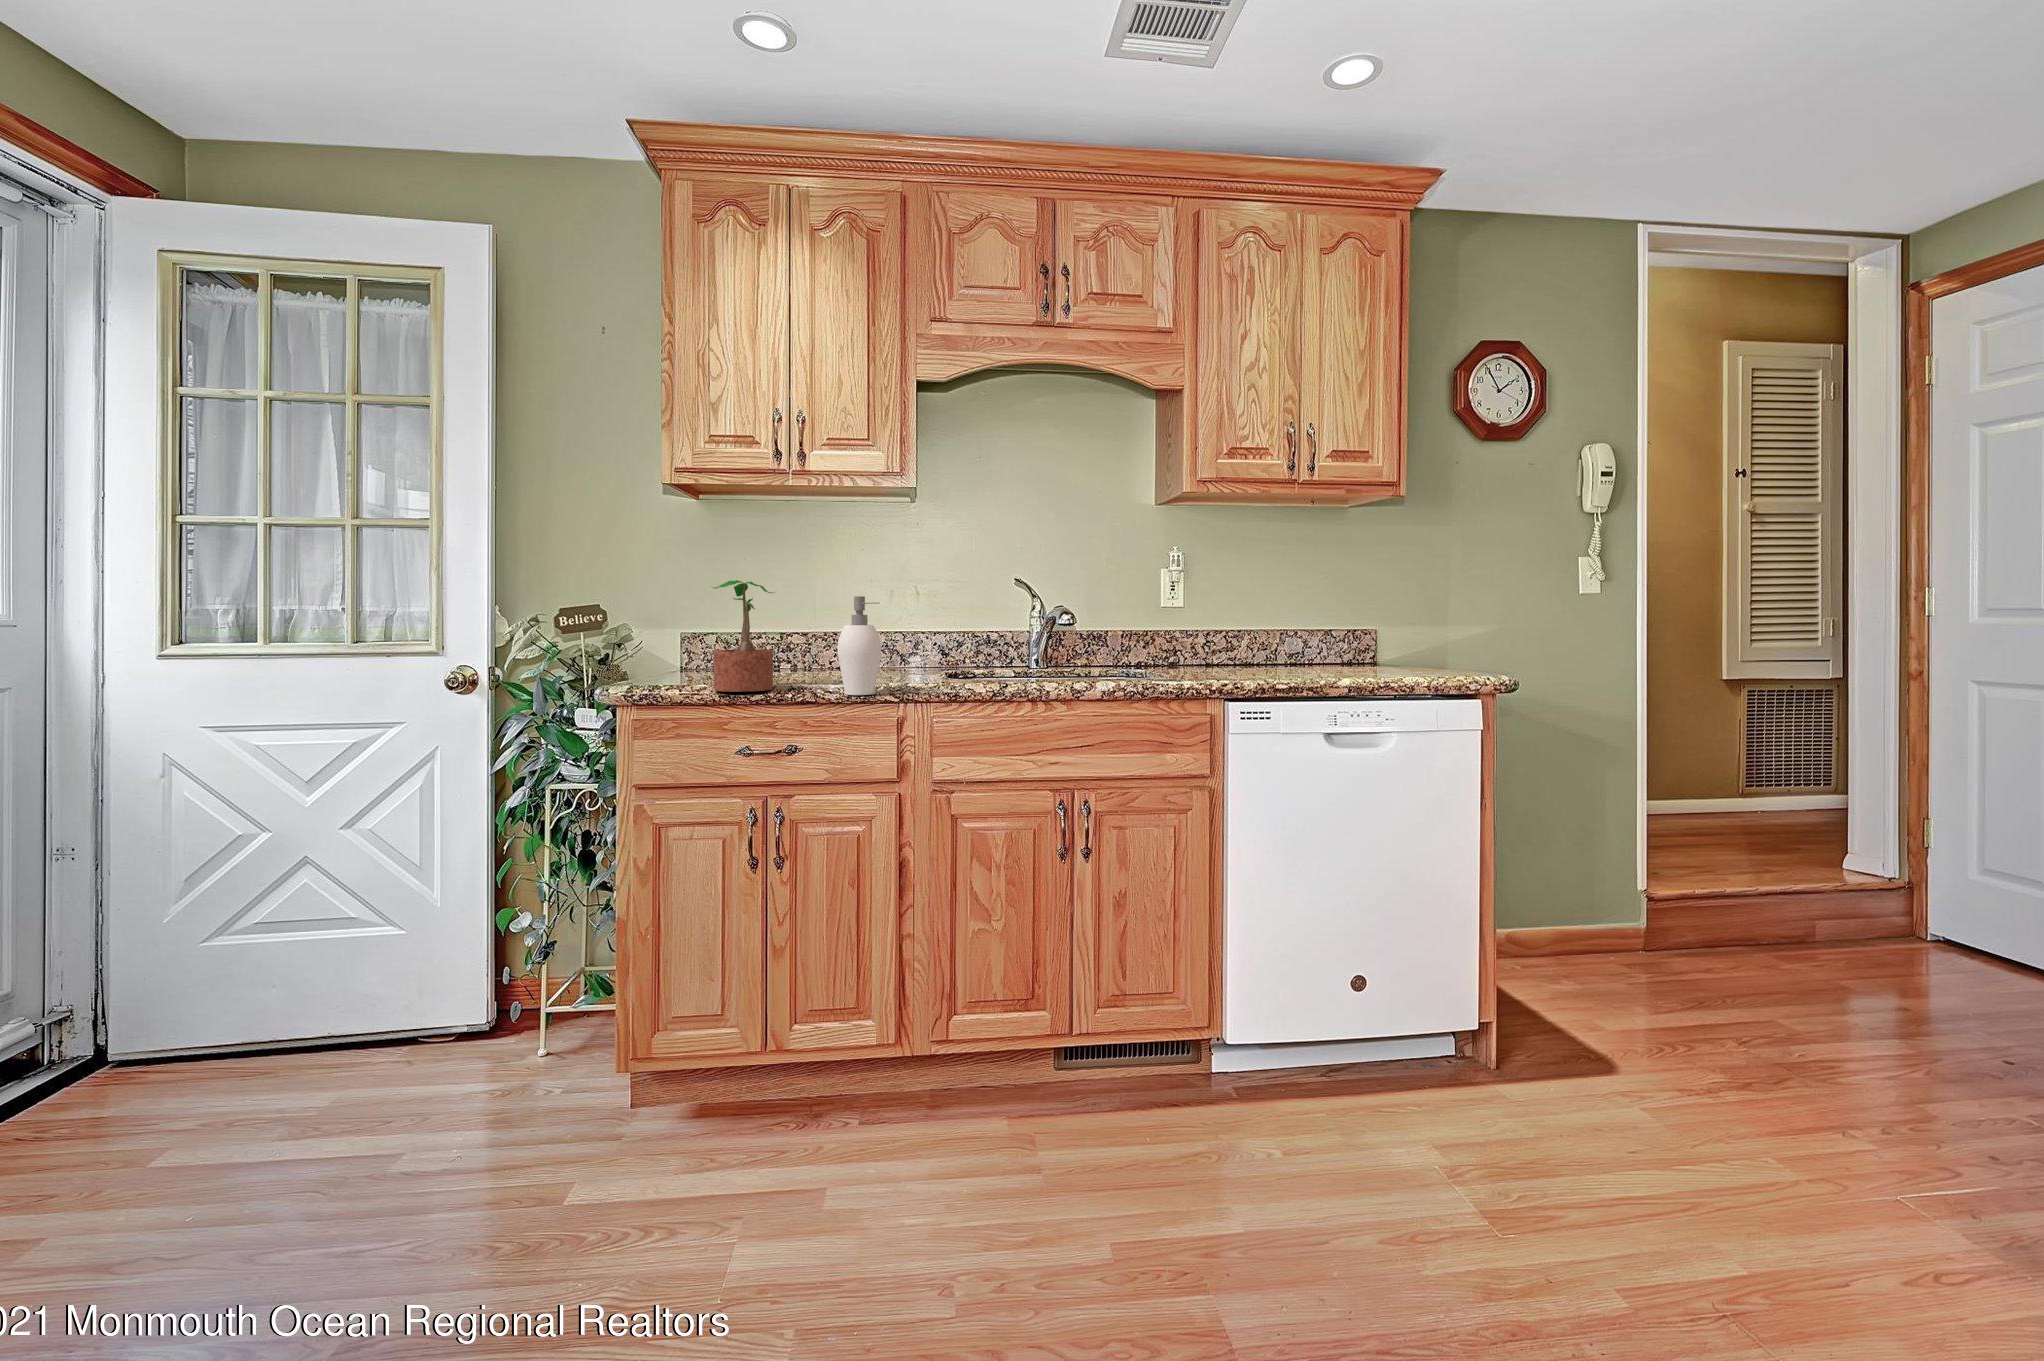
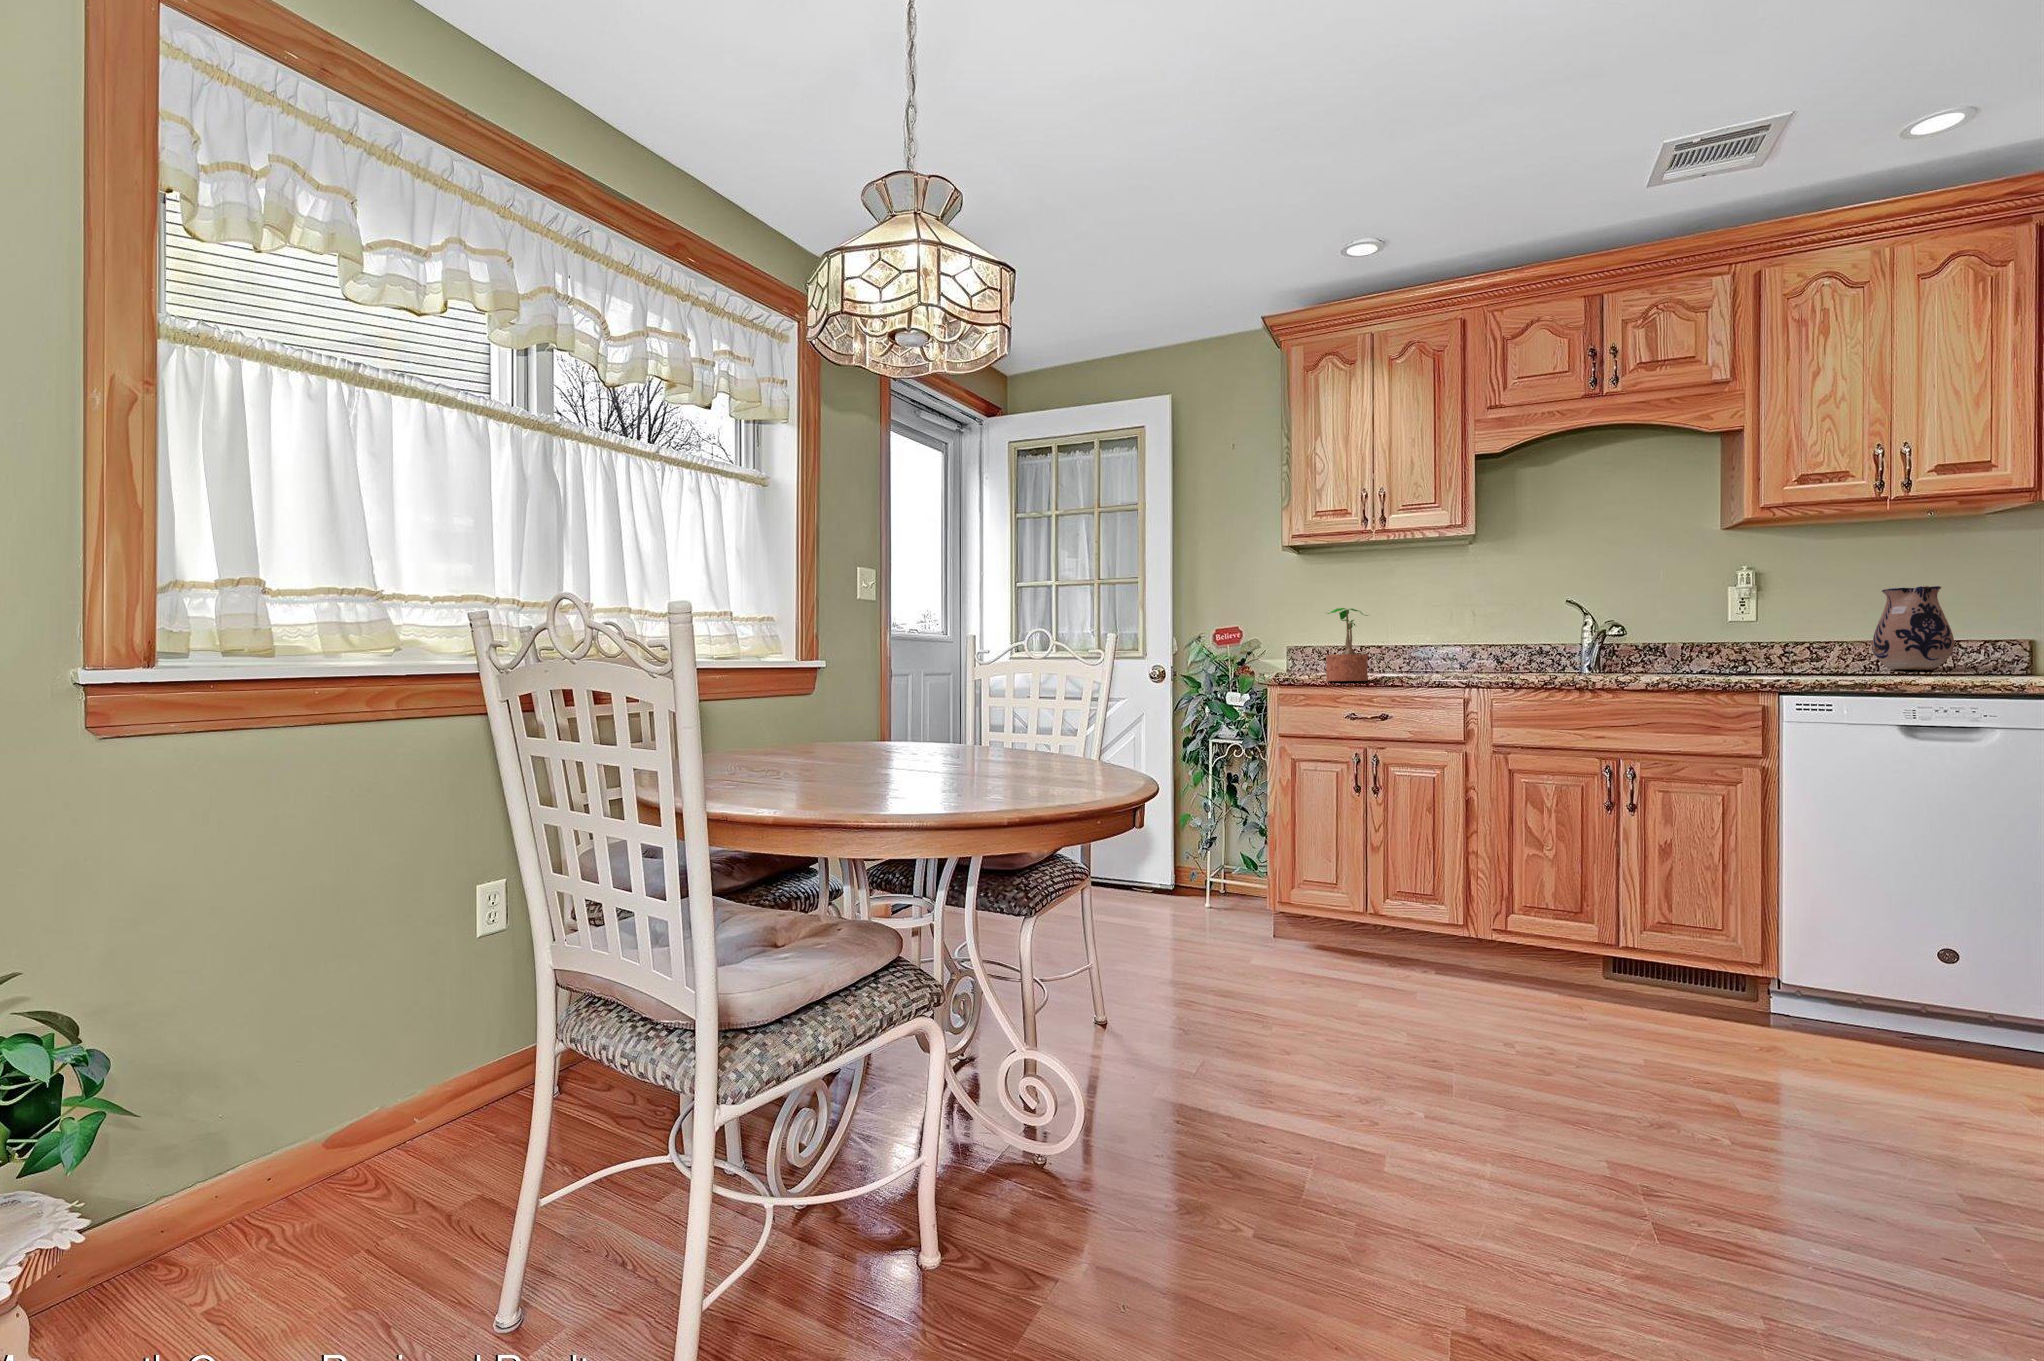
ceramic pitcher: none [1278,581,1340,665] -> present [1872,586,1954,670]
soap dispenser: present [837,596,881,695] -> none [1418,614,1452,683]

